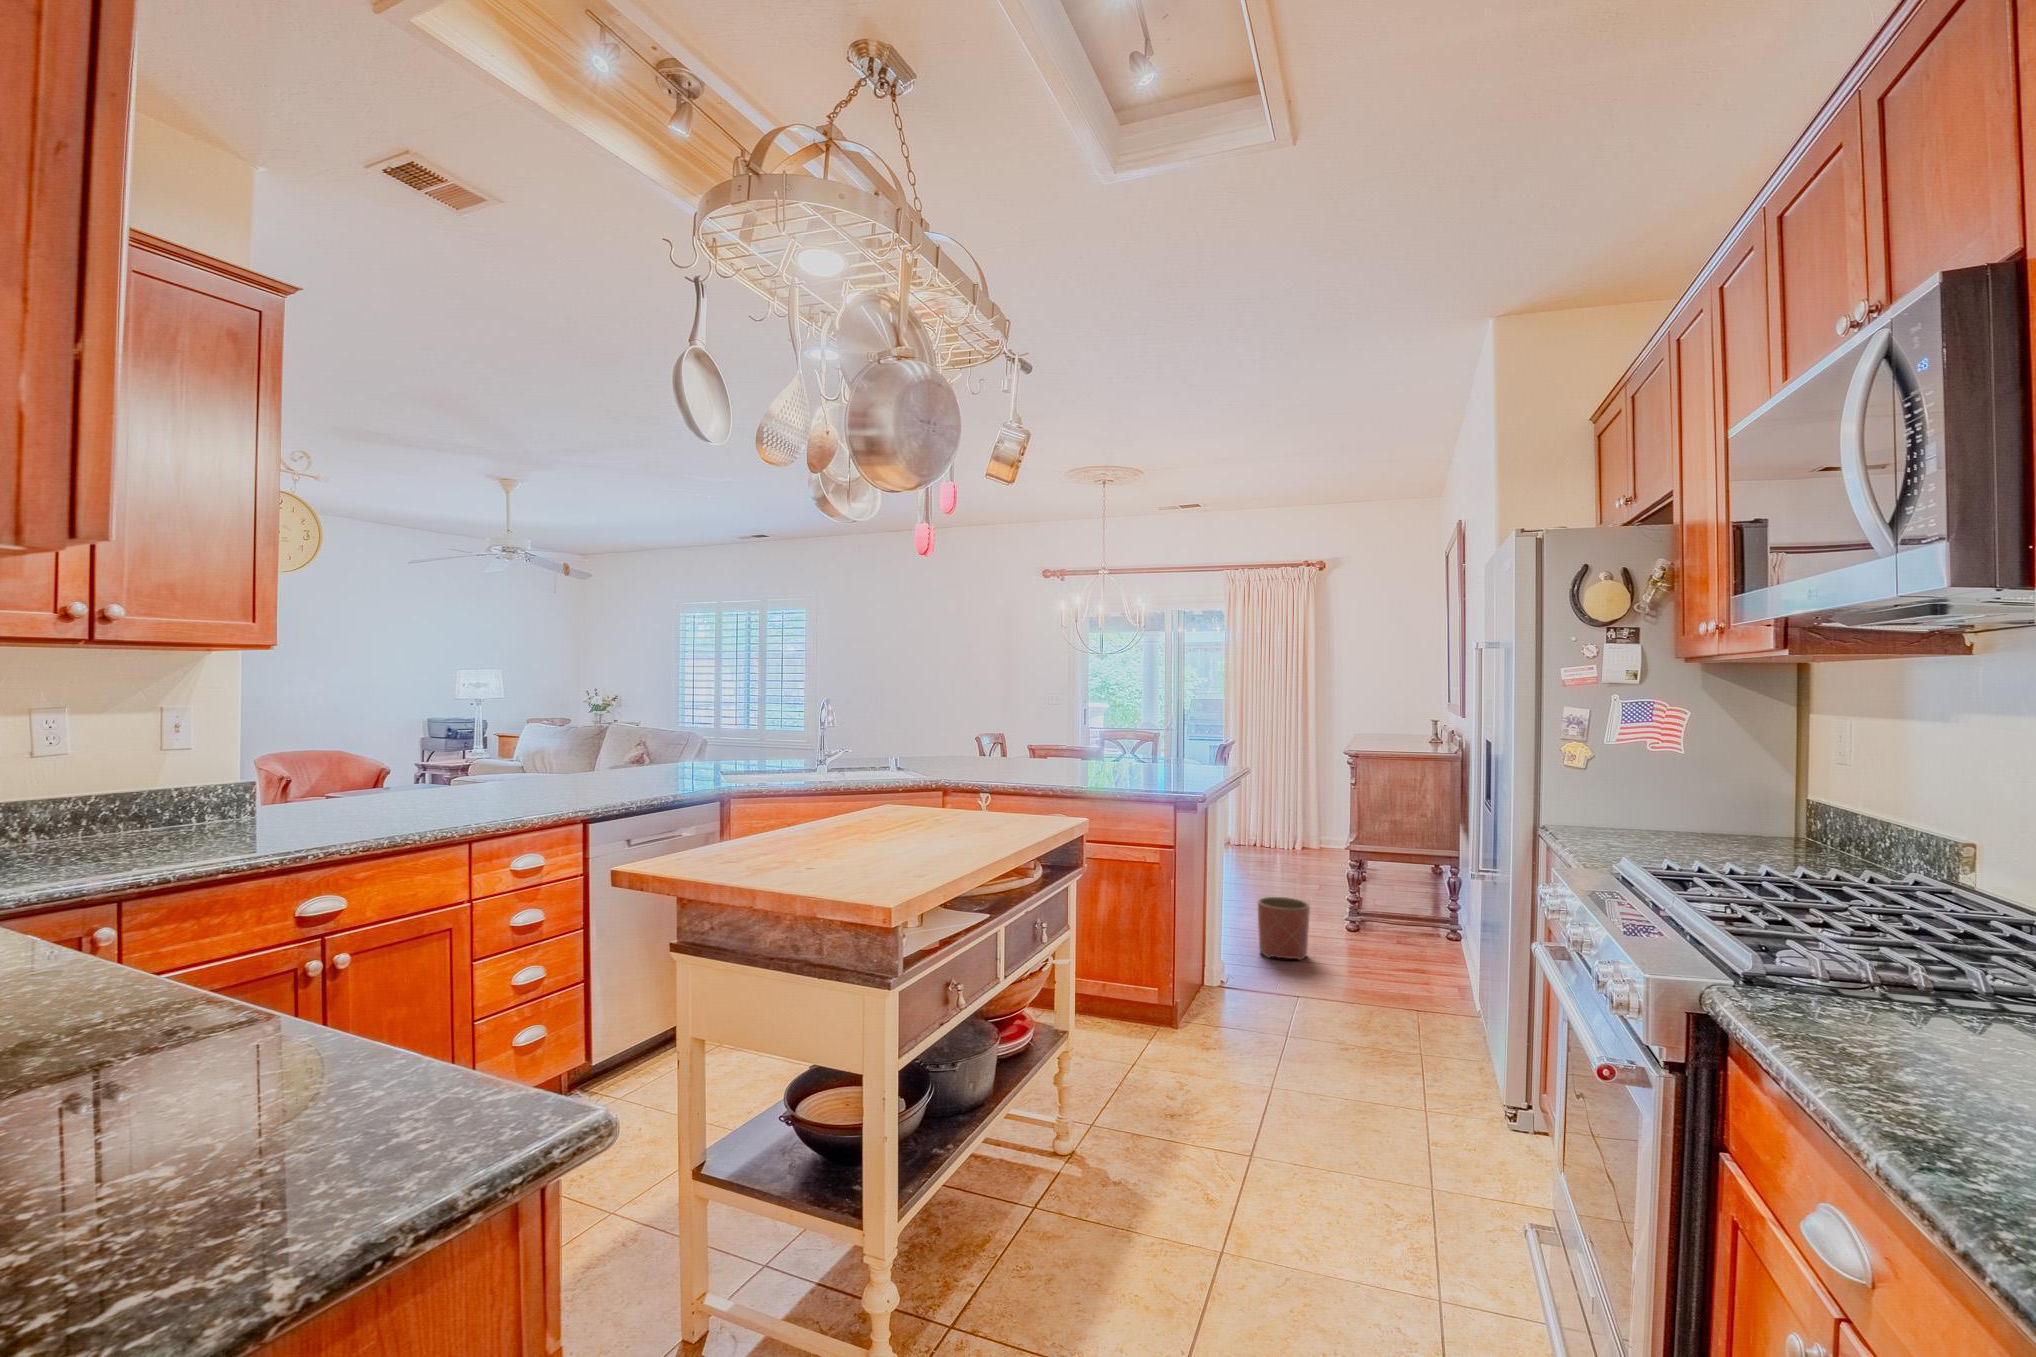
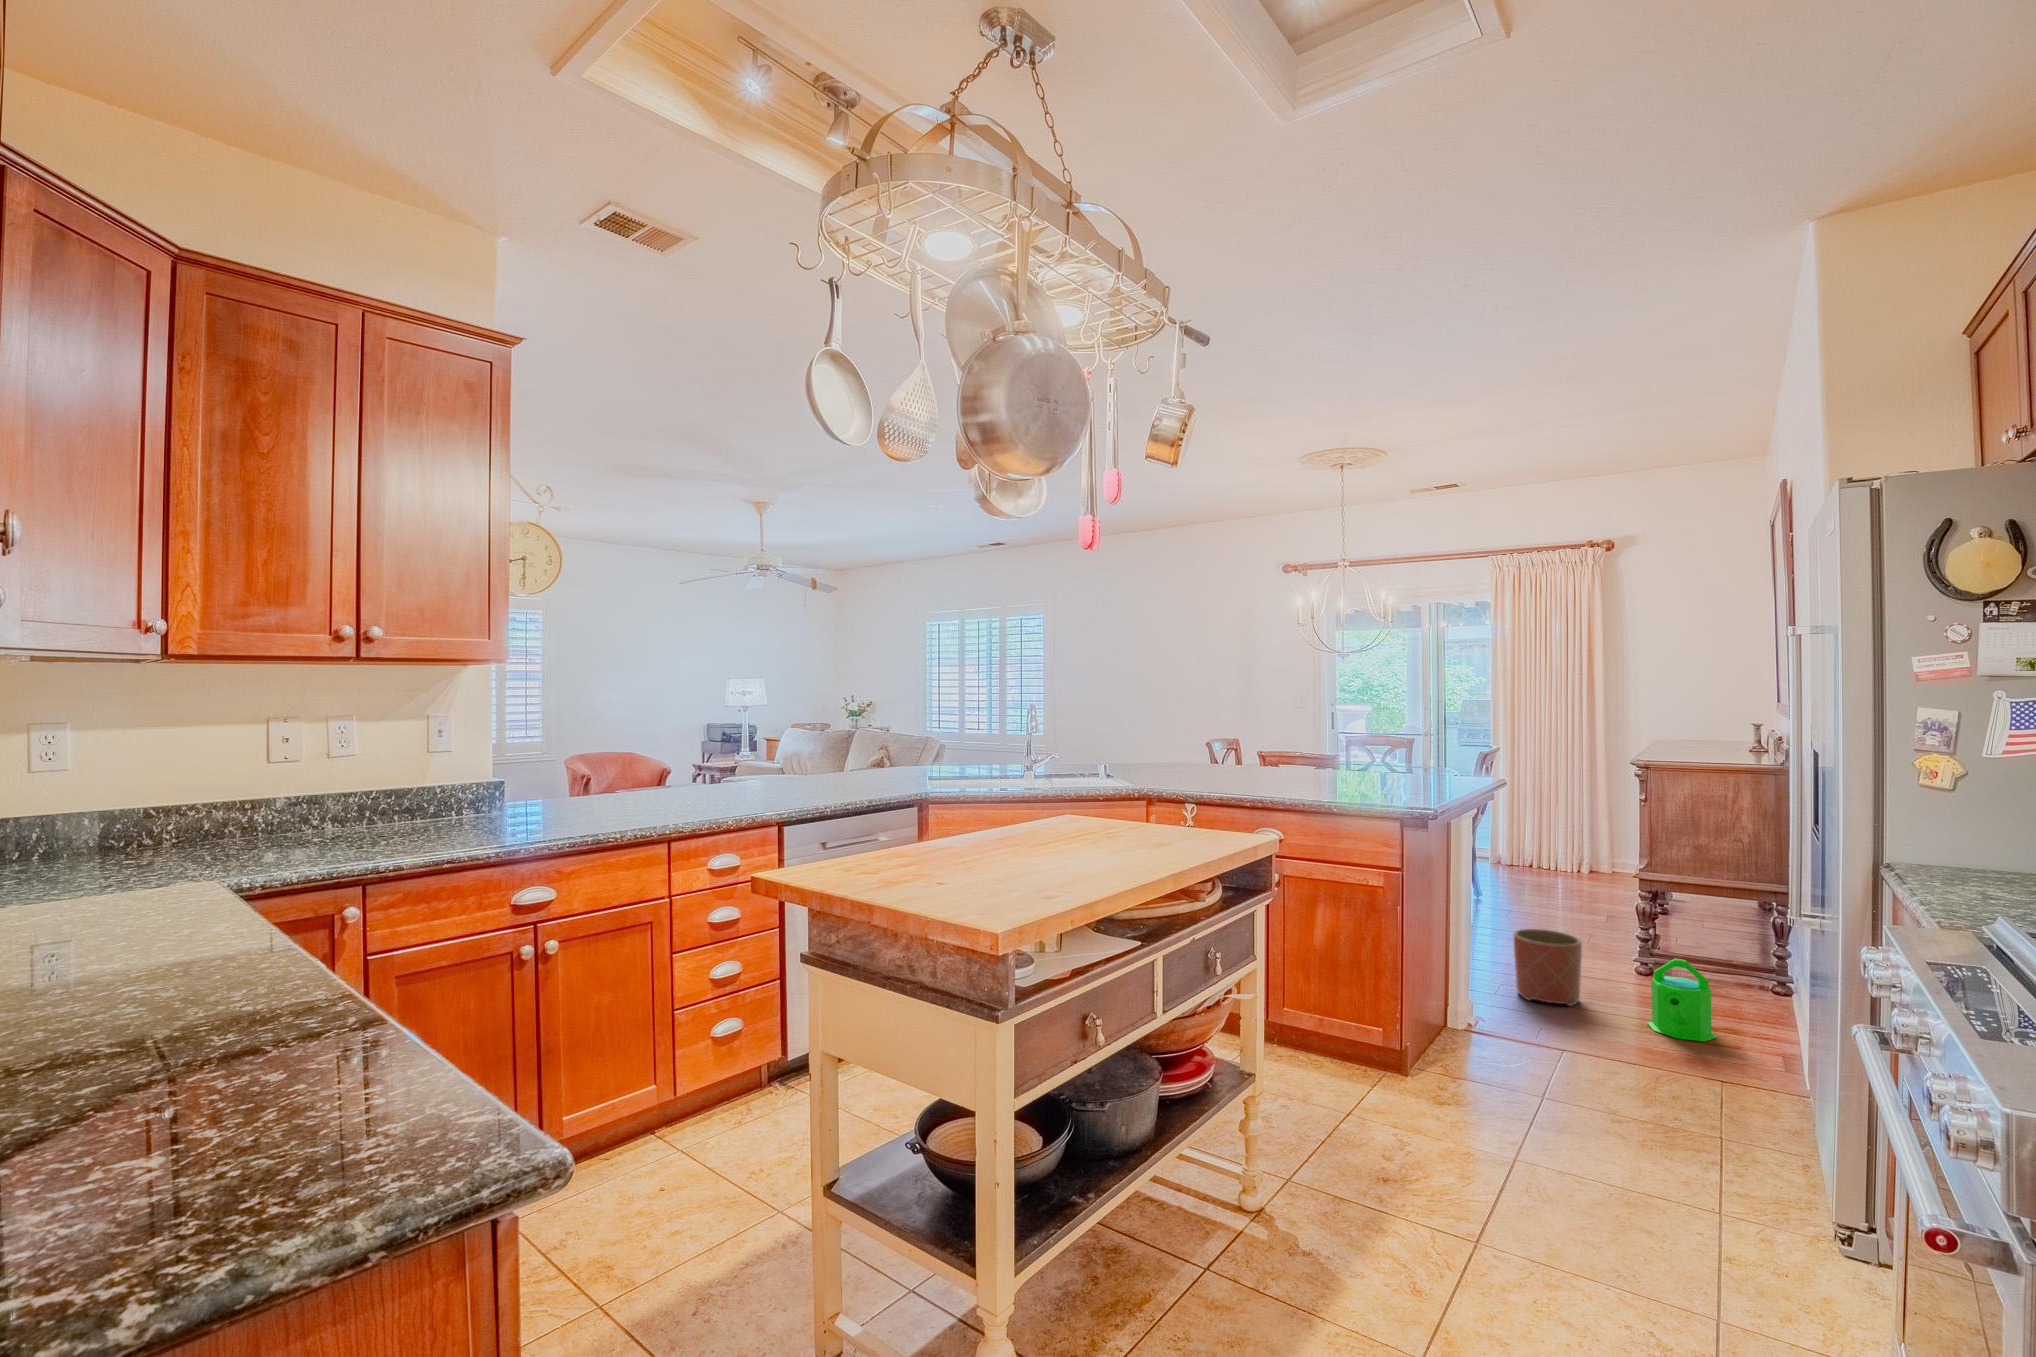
watering can: none [1357,914,1407,980] -> present [1648,958,1717,1041]

